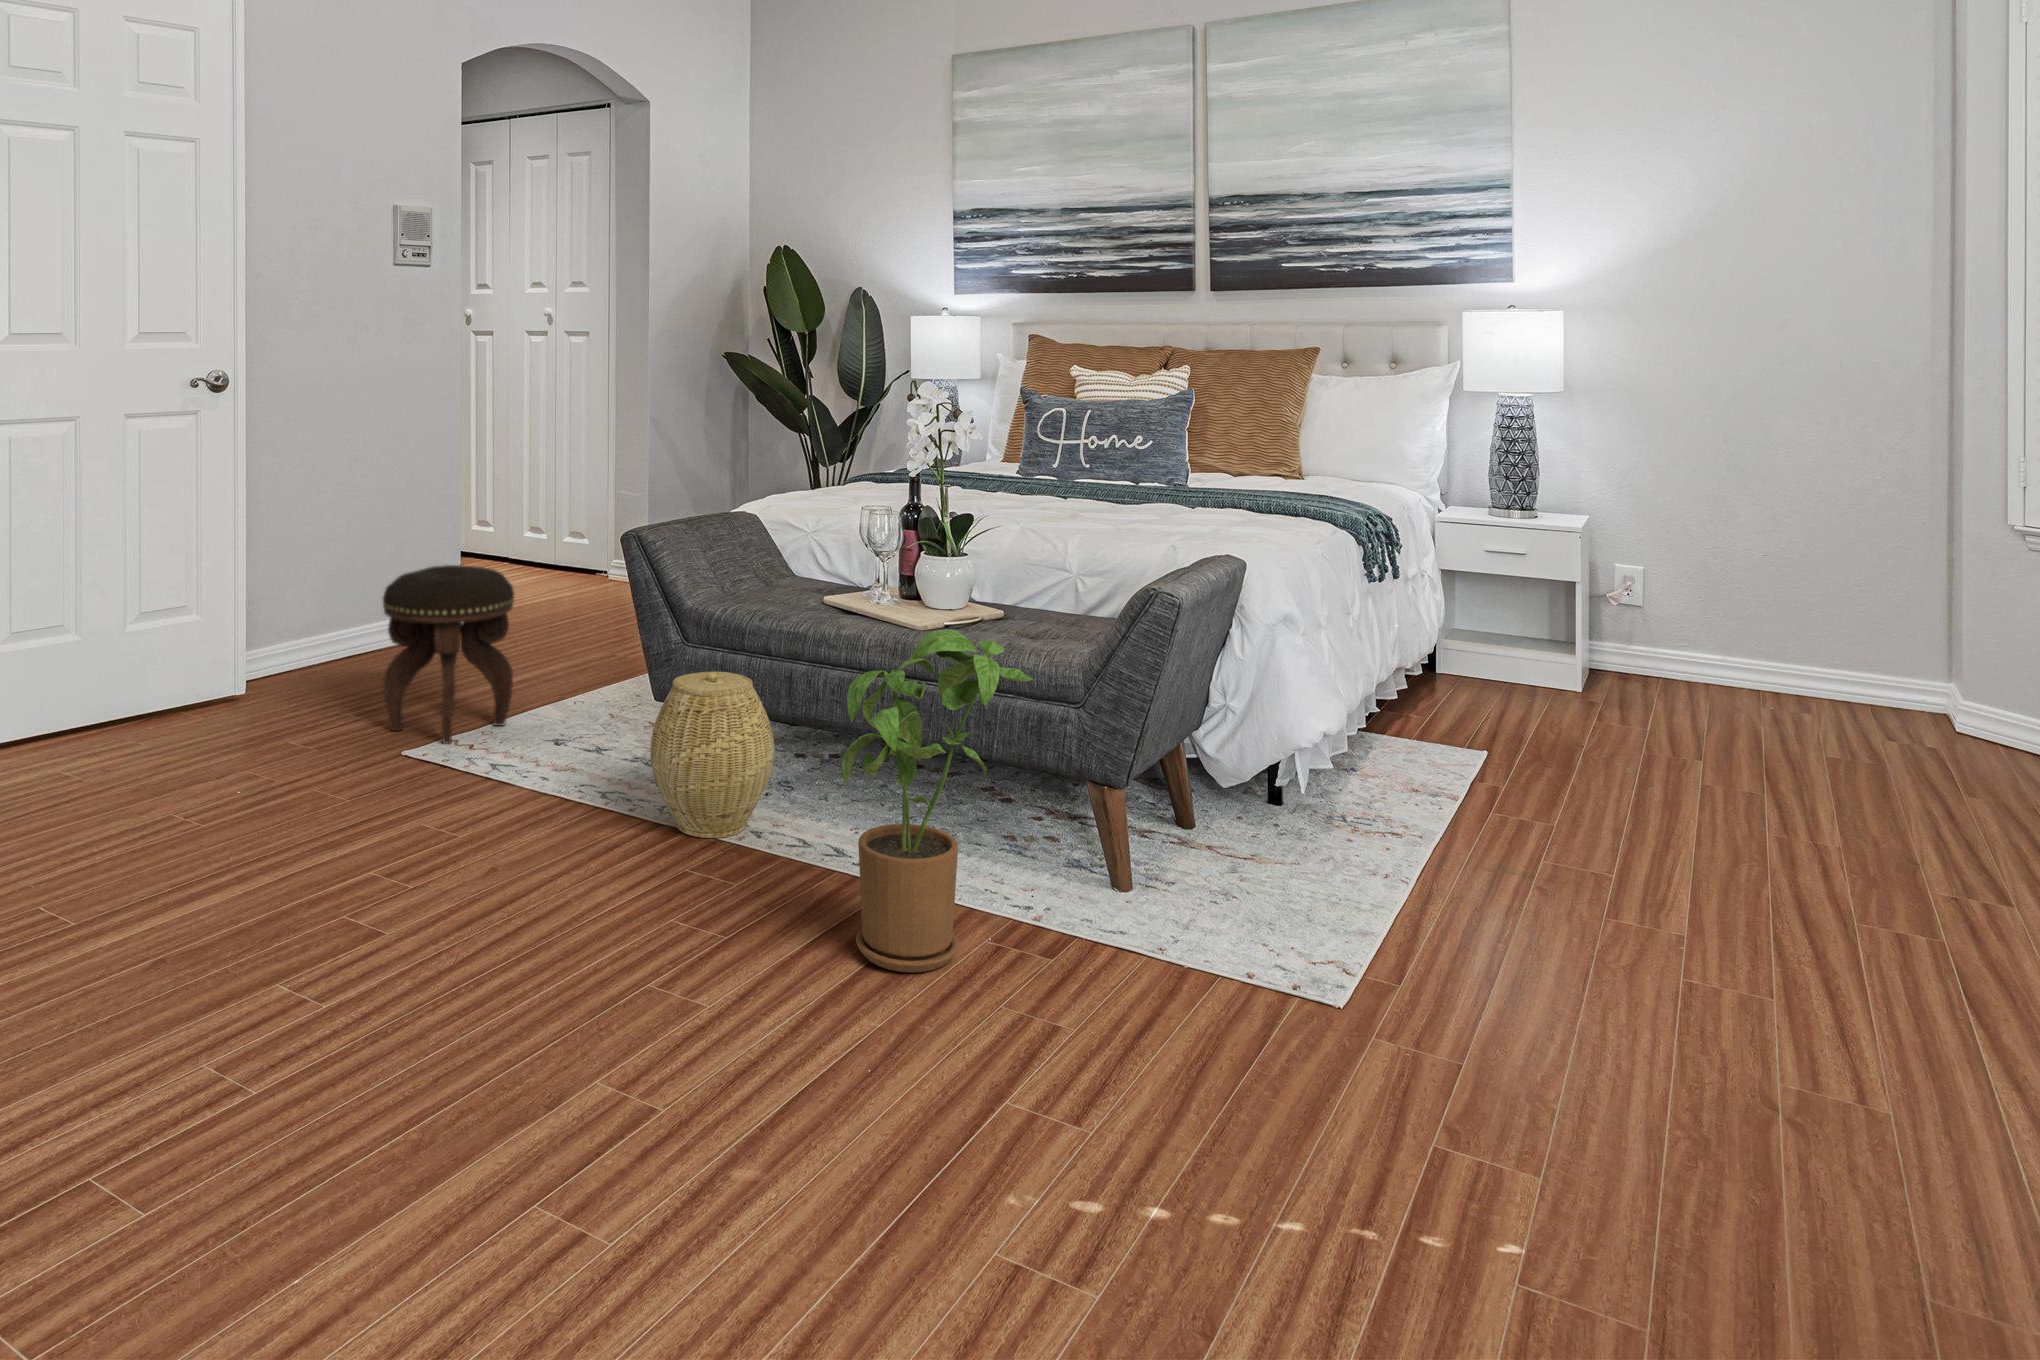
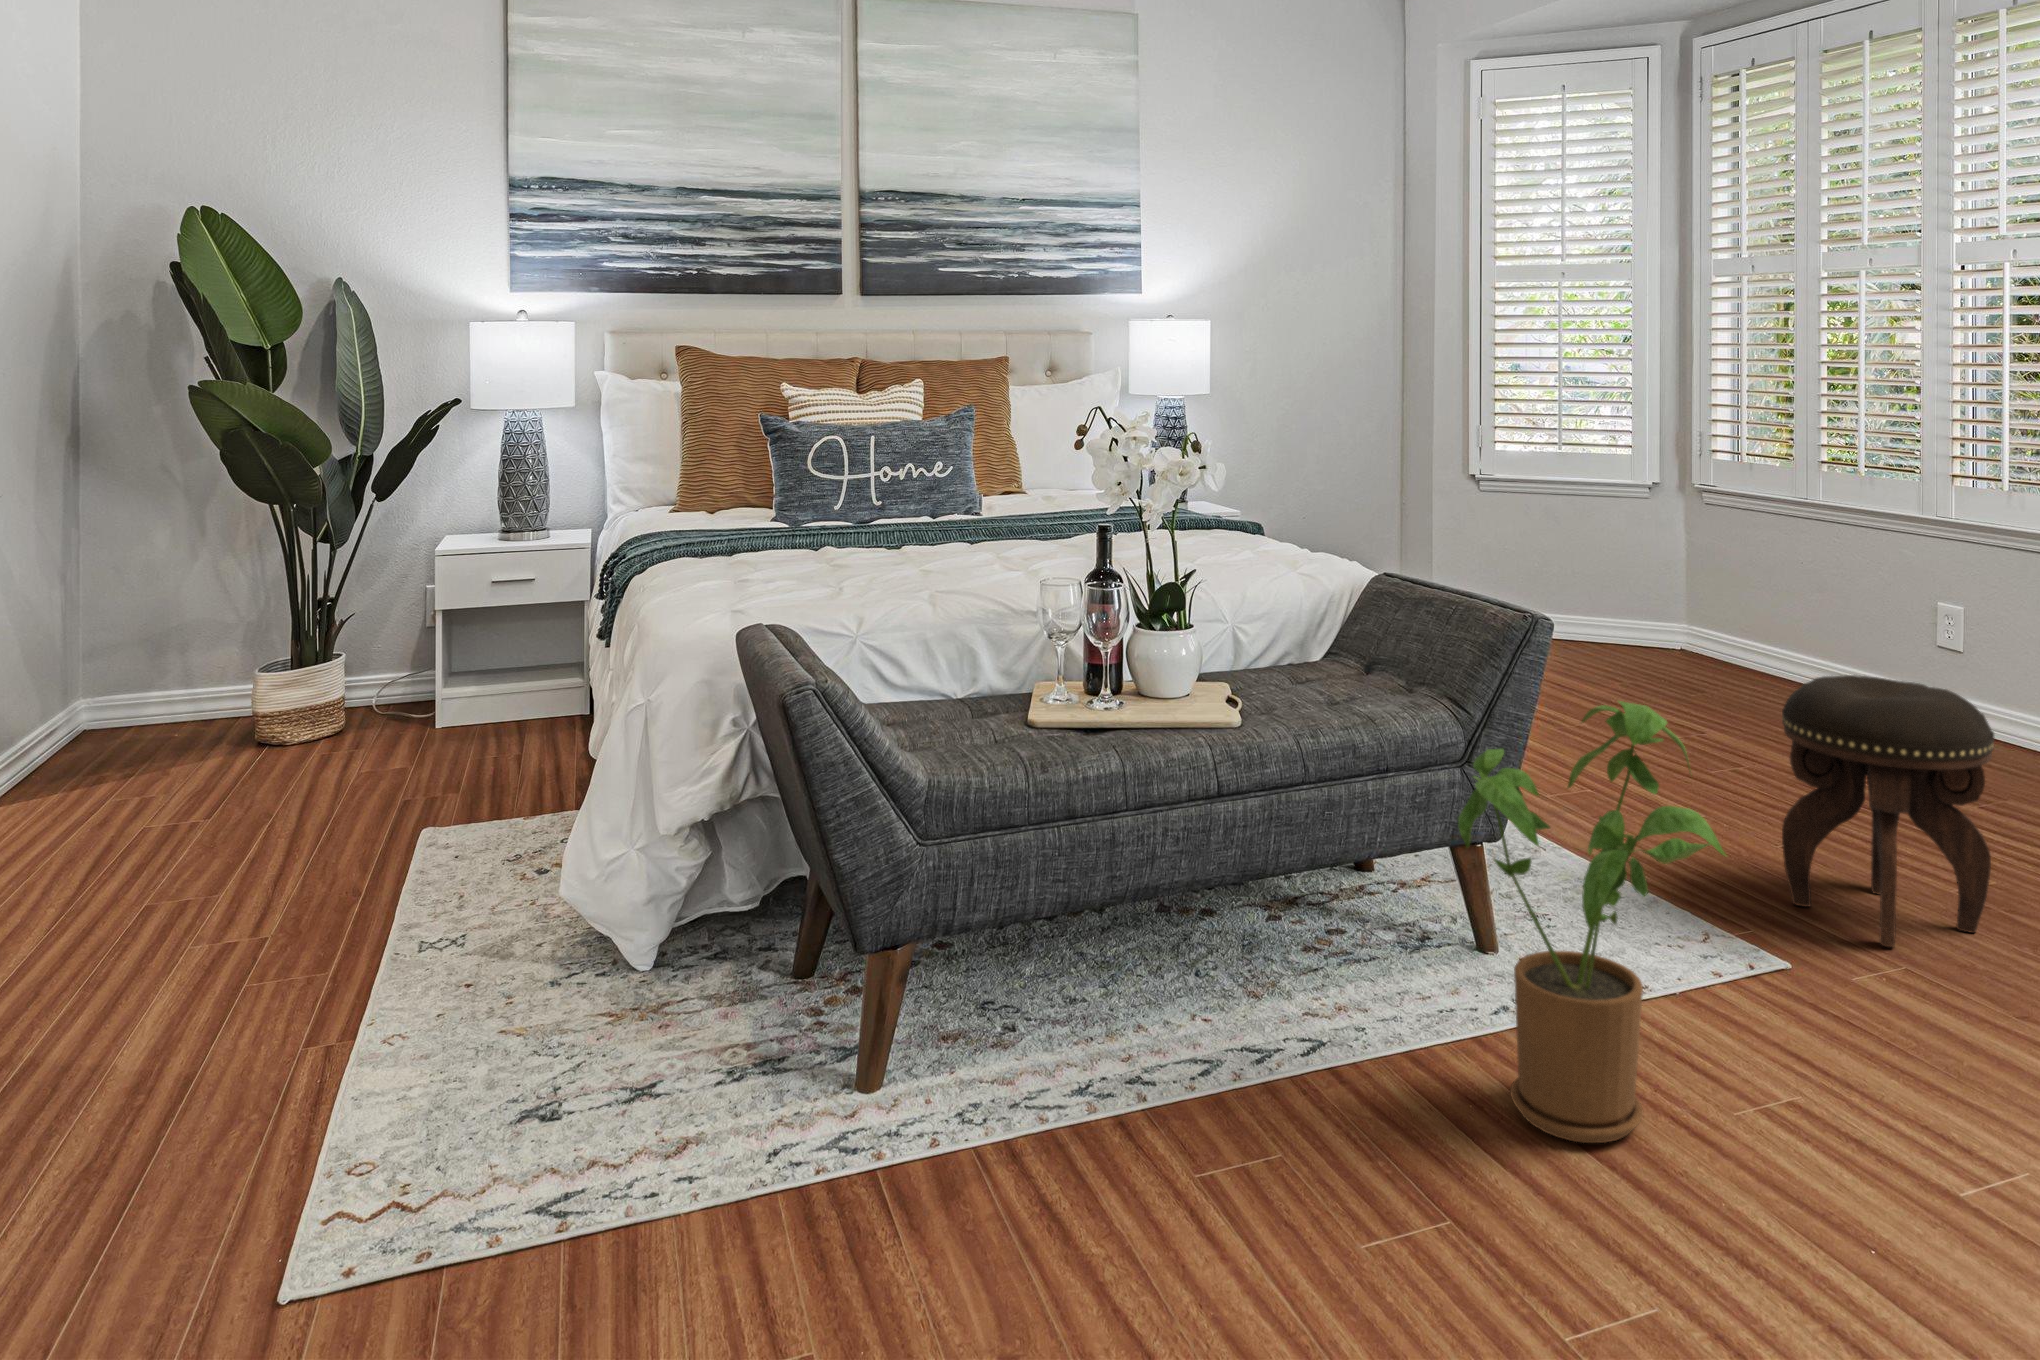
footstool: present [383,565,514,744] -> present [1782,675,1994,947]
woven basket: present [650,672,774,838] -> none [971,851,1159,1117]

